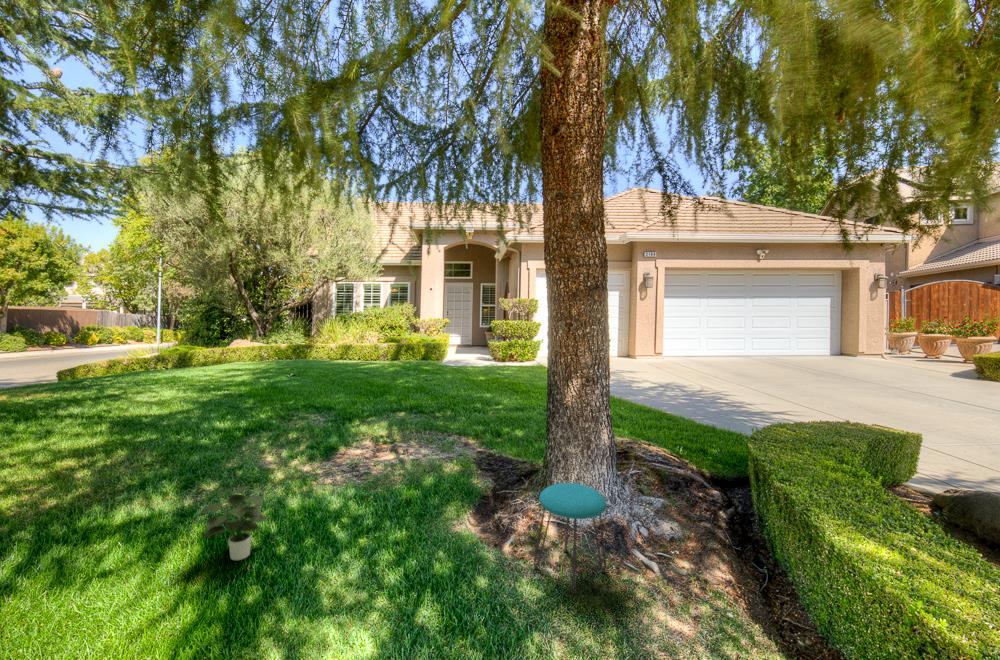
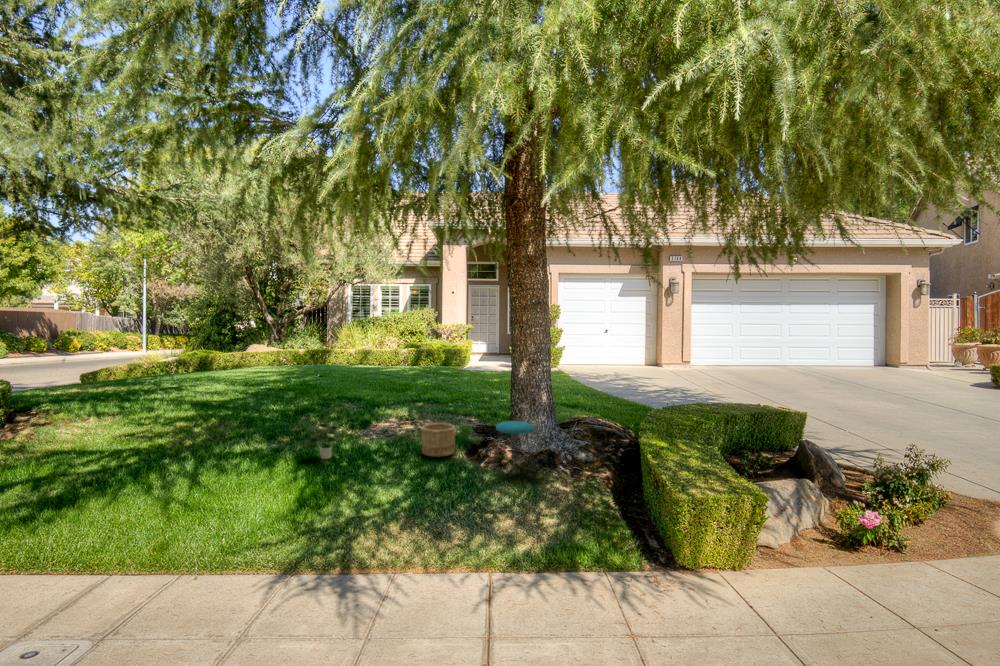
wooden bucket: none [406,474,462,538] -> present [420,423,455,457]

